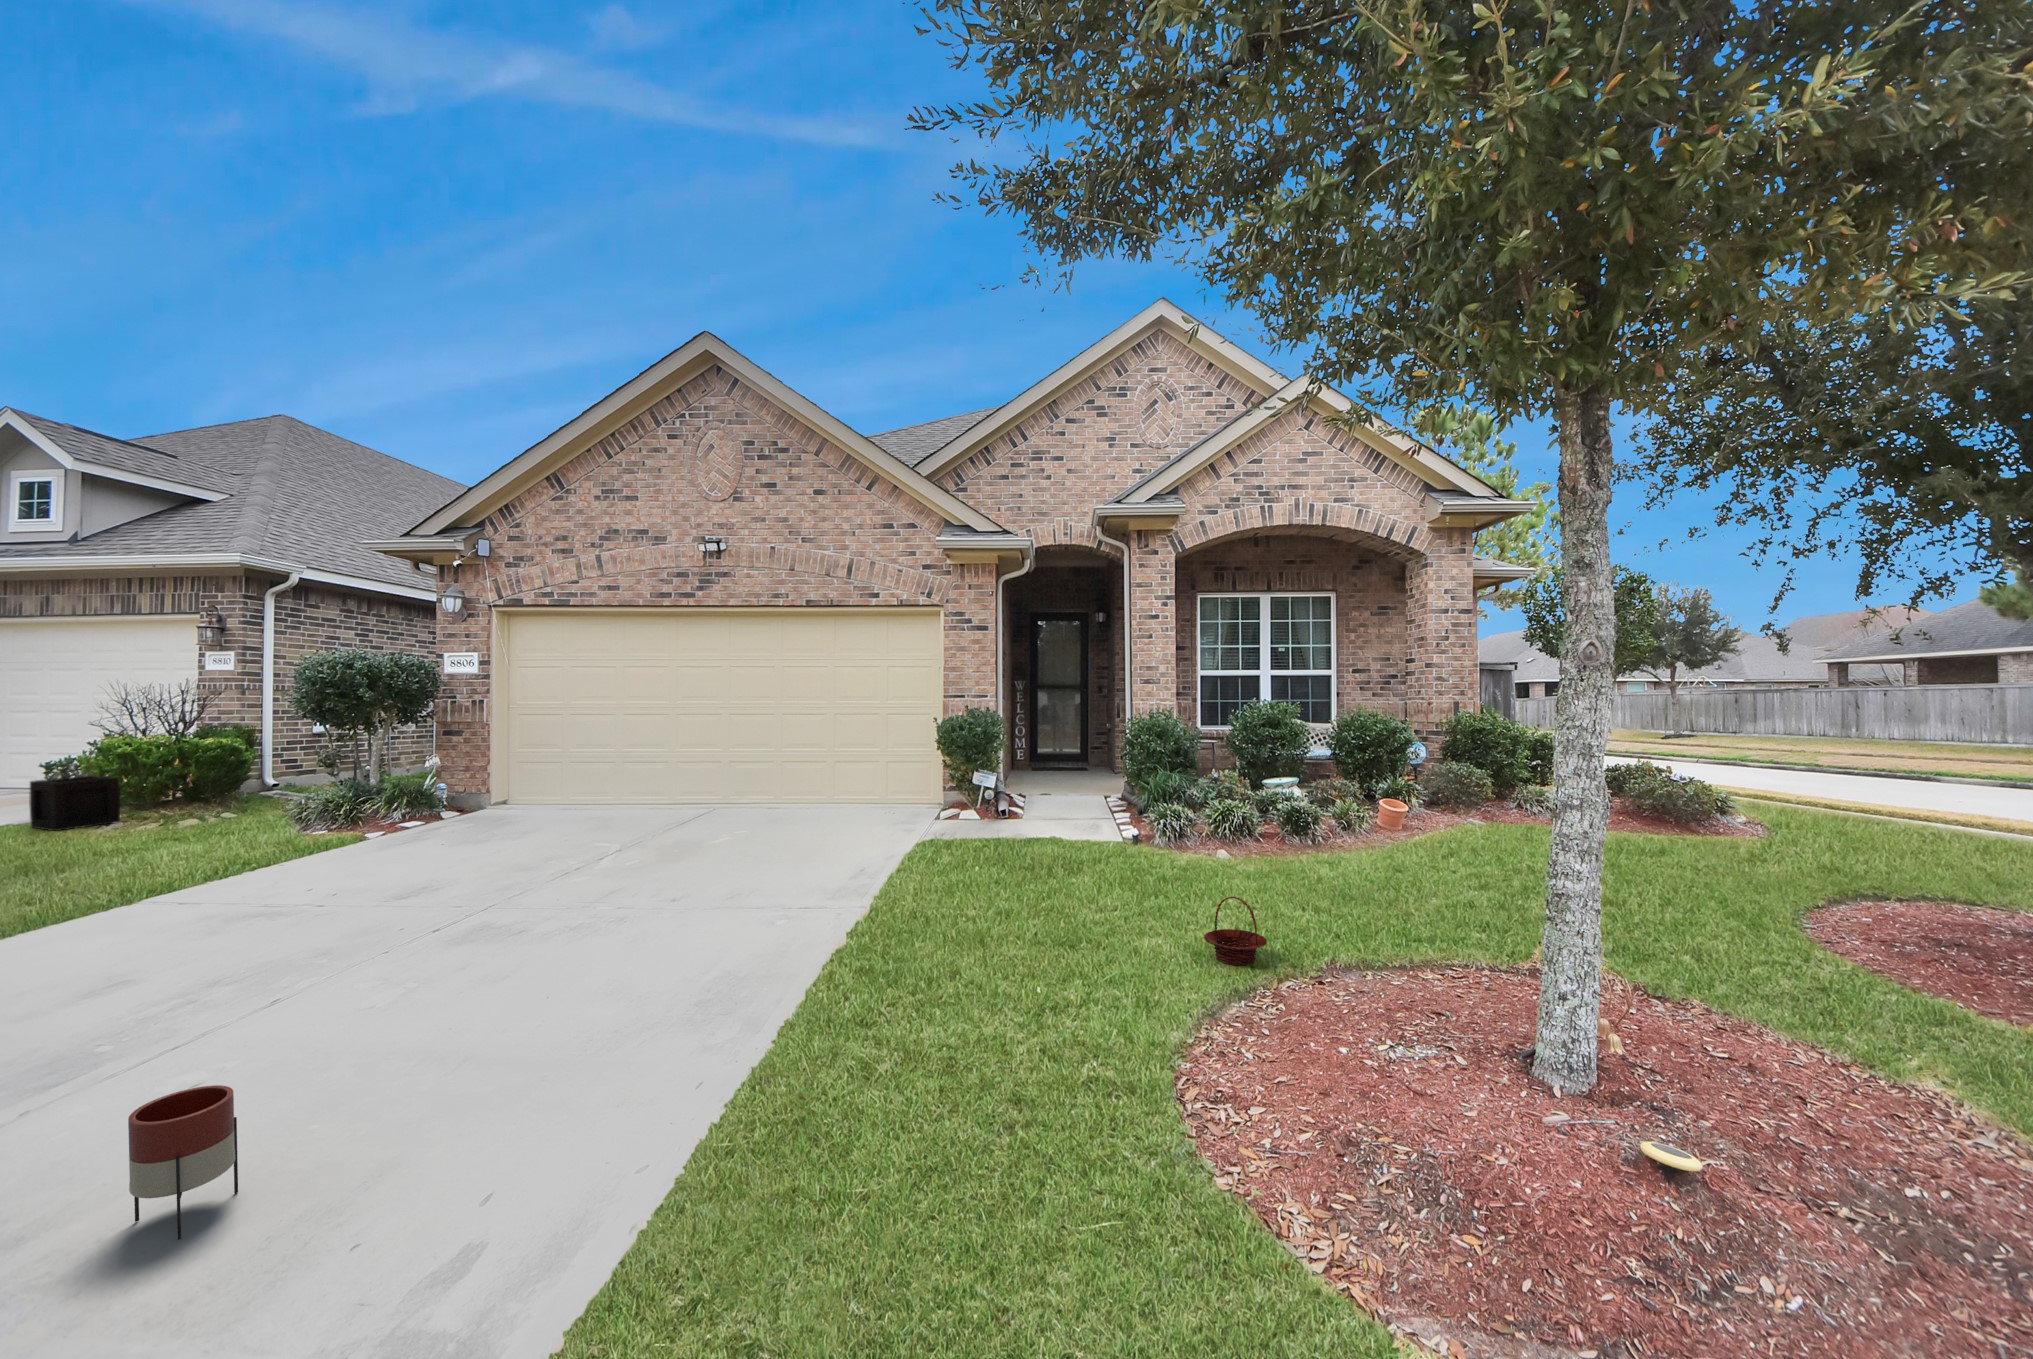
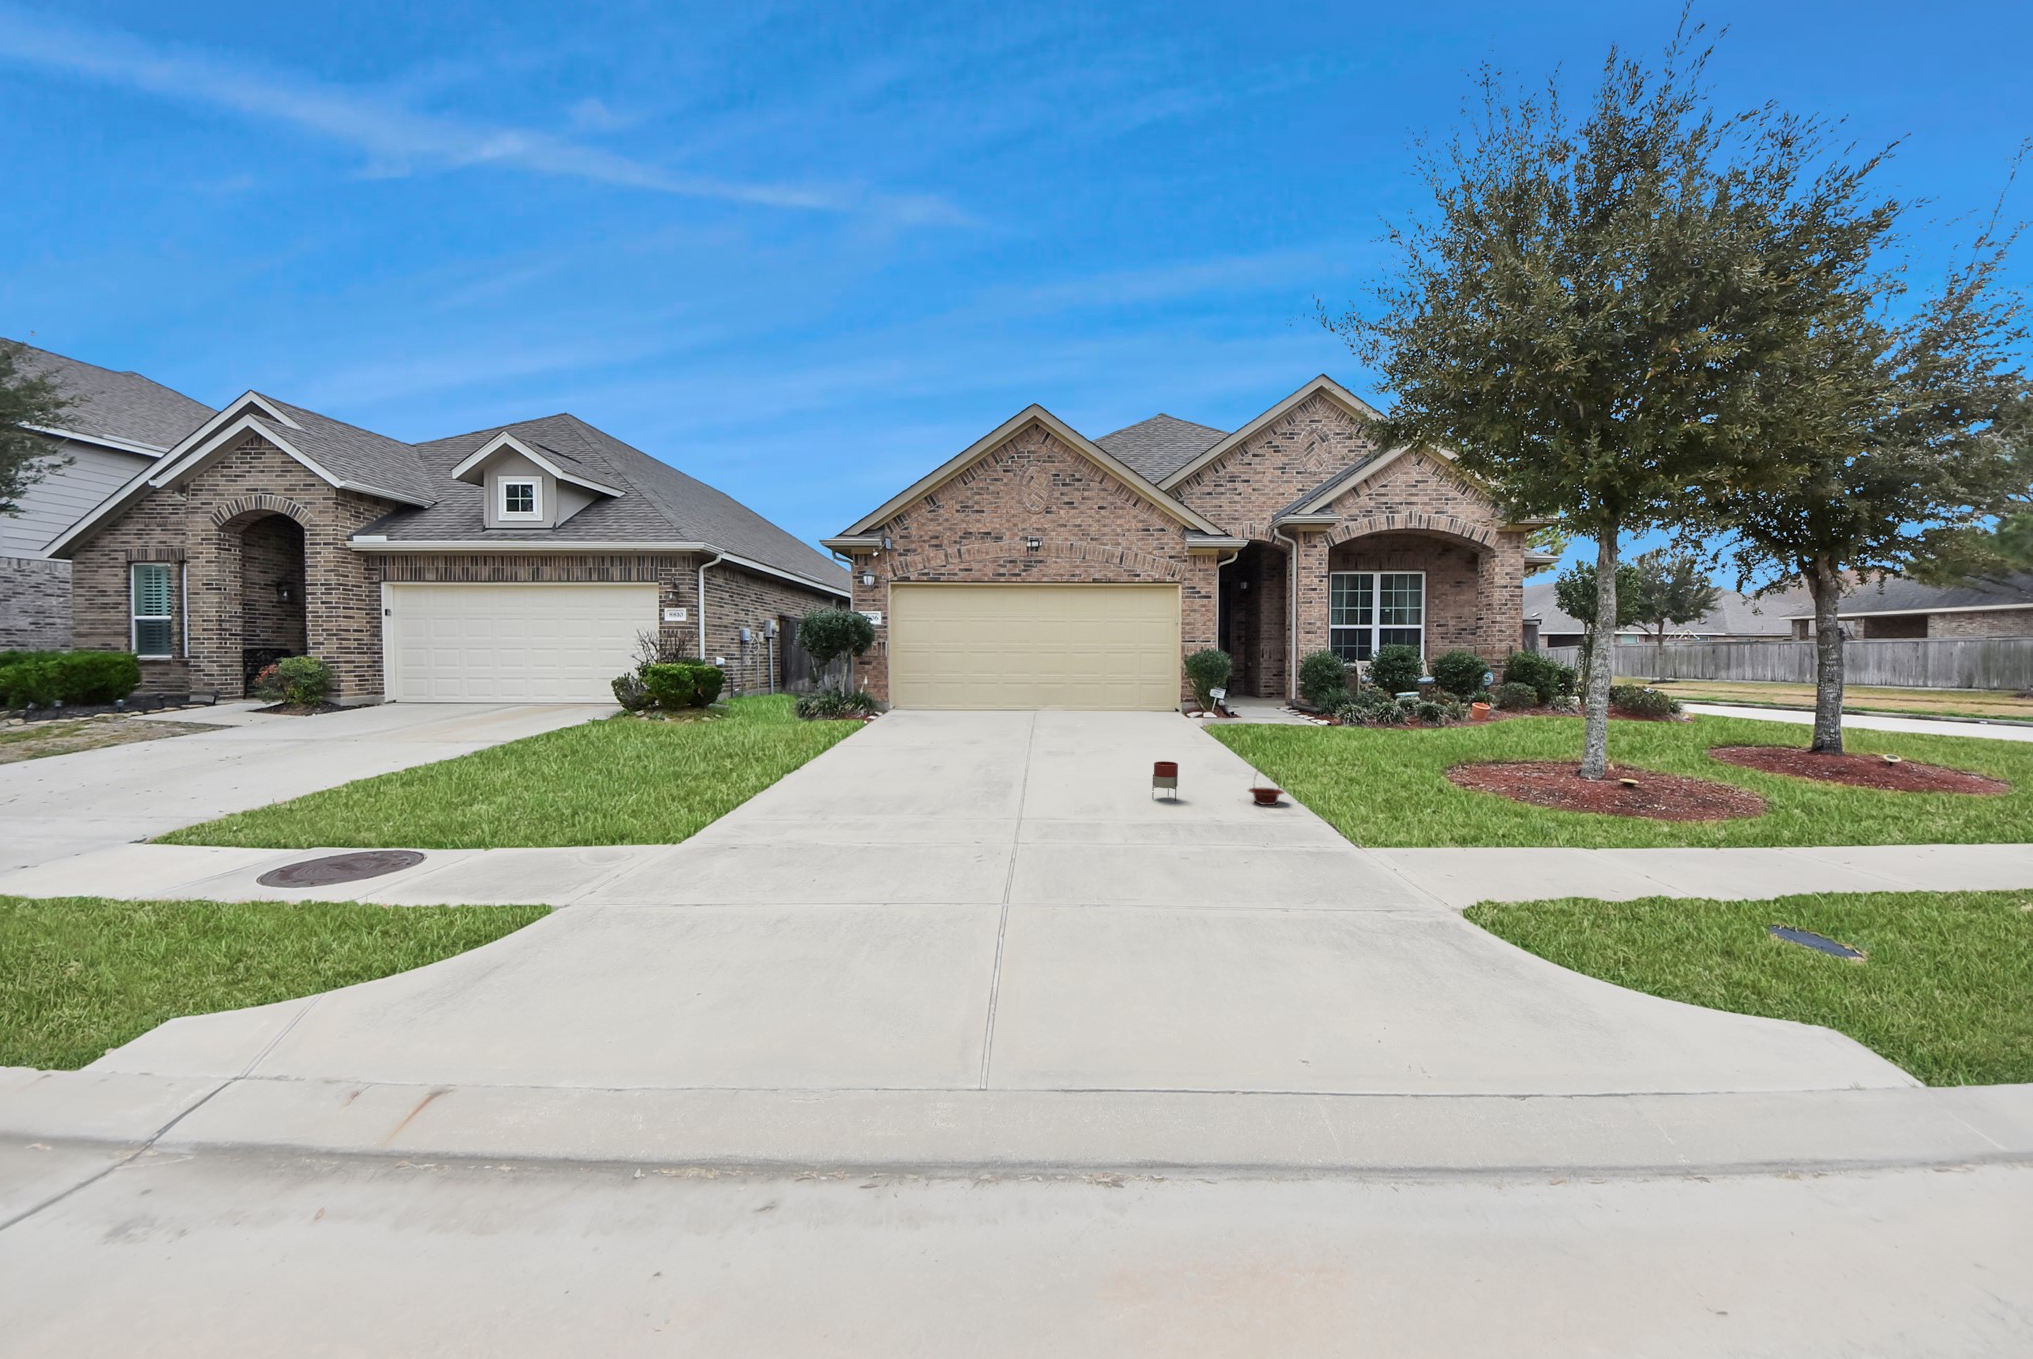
wooden crate: present [29,775,120,831] -> none [633,688,678,721]
basket: present [1204,897,1267,965] -> present [1248,768,1284,805]

